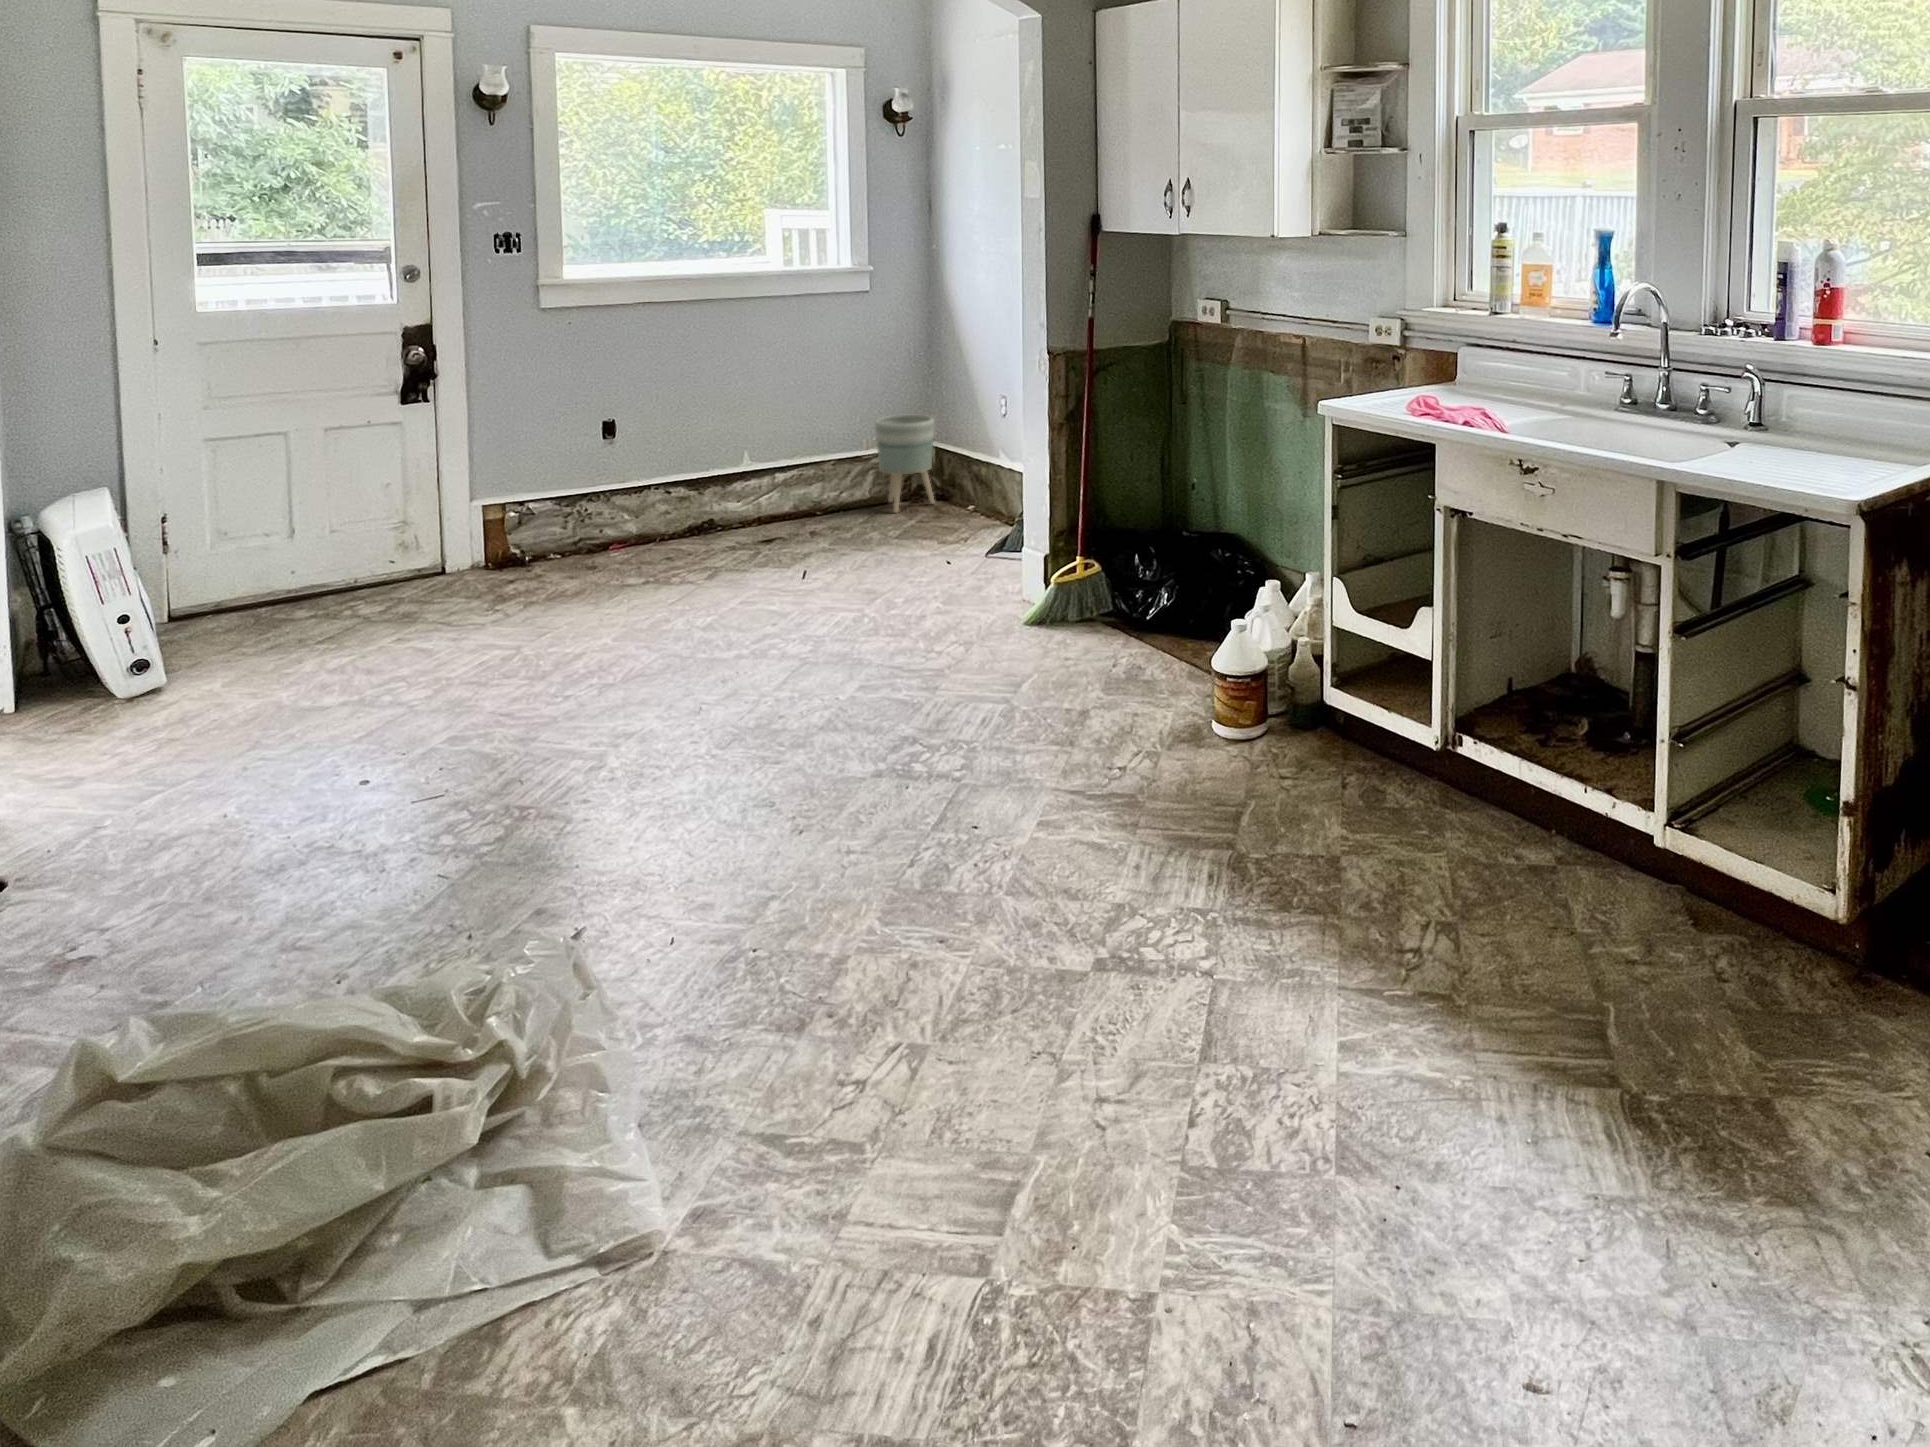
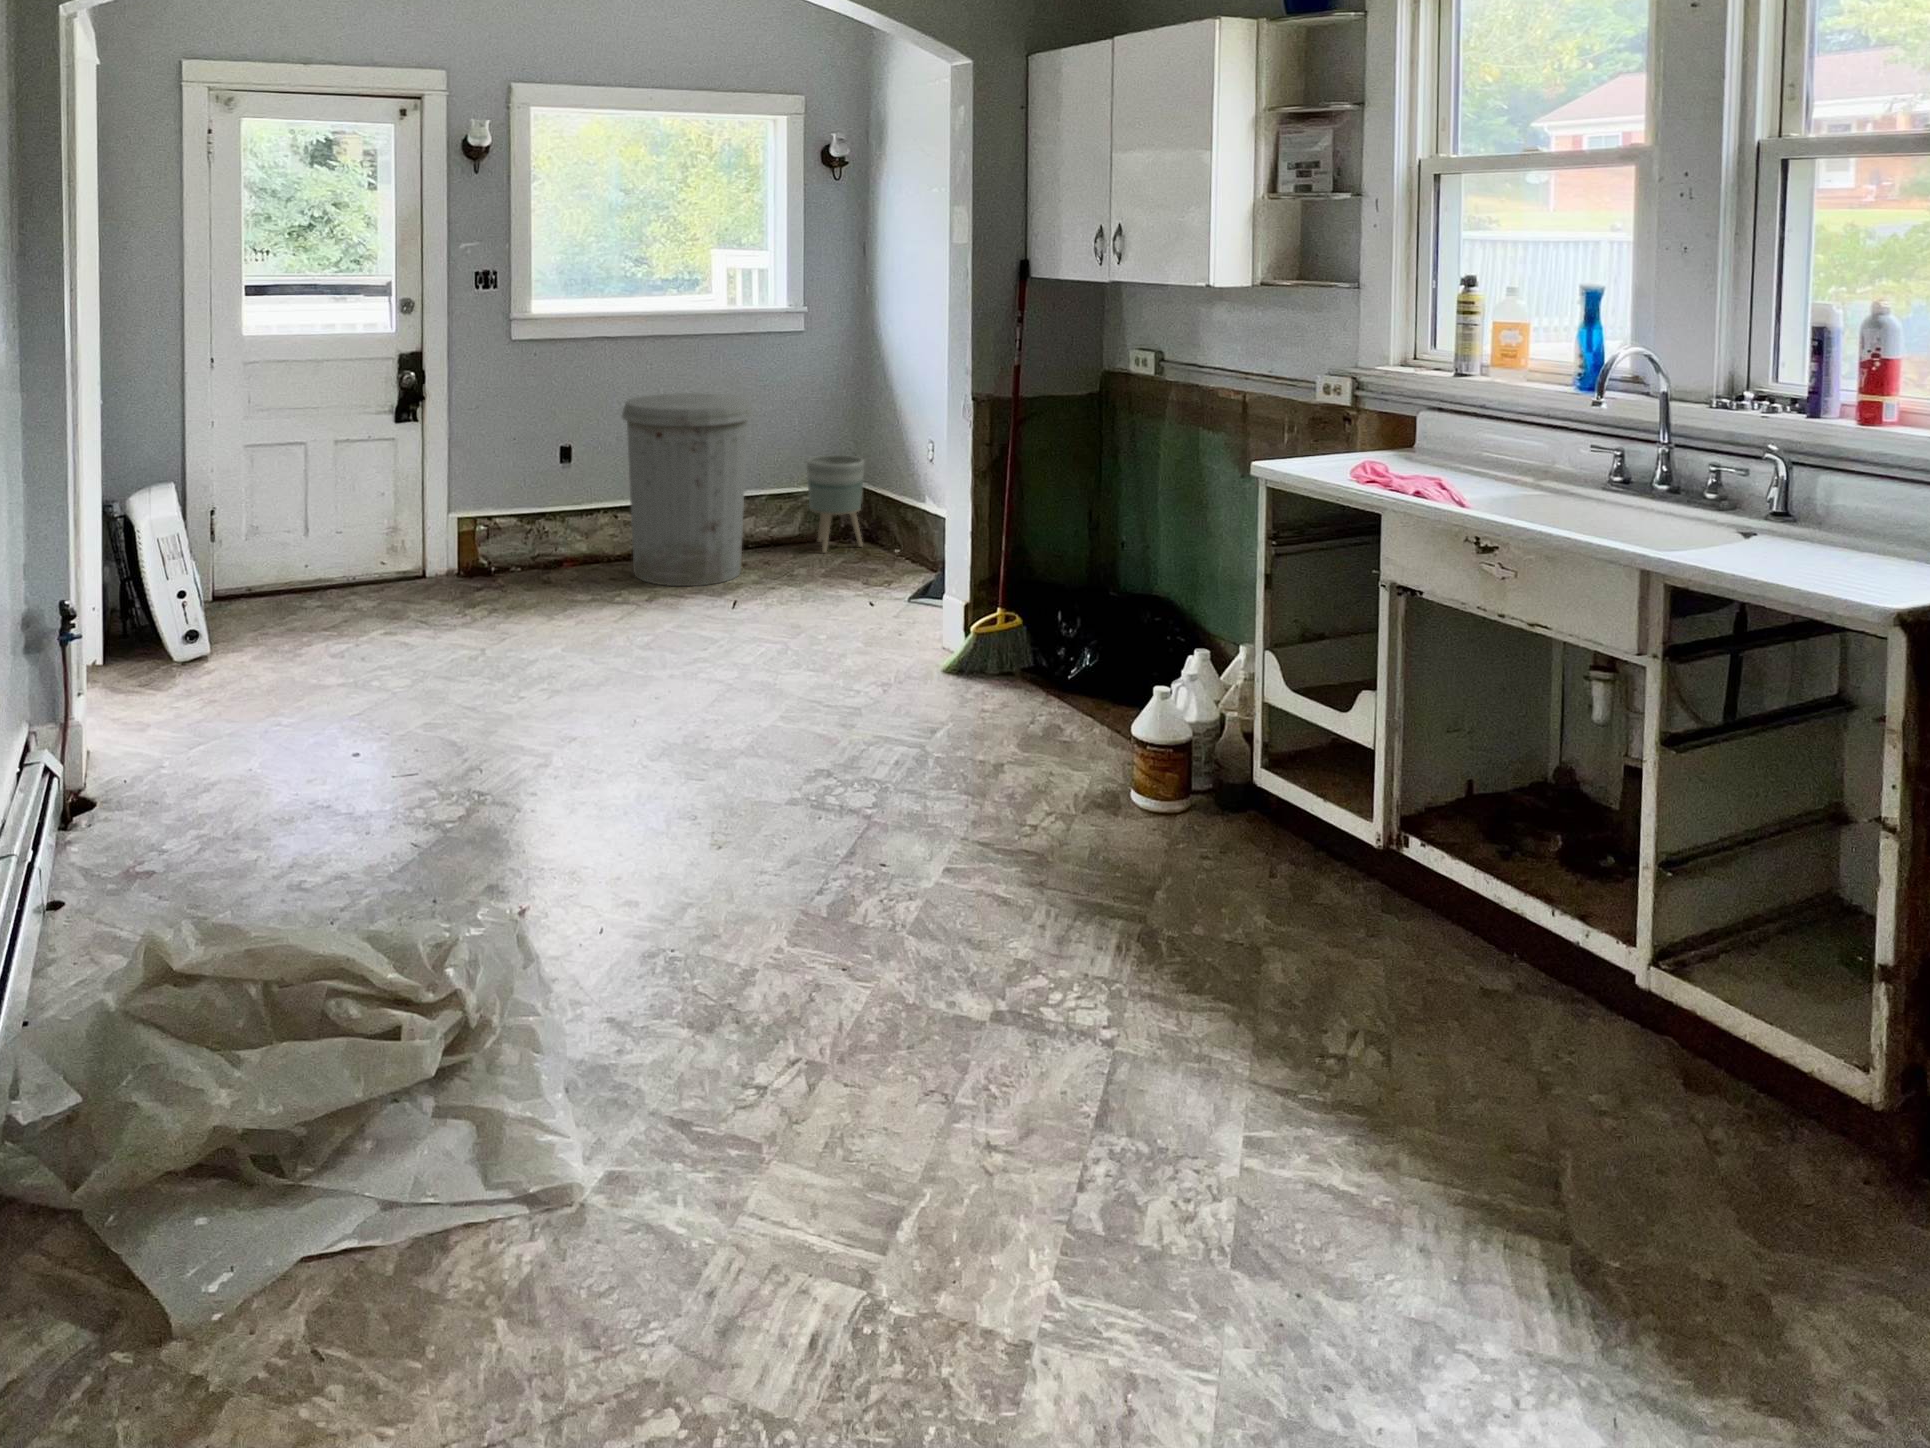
trash can: none [674,359,818,558] -> present [622,393,753,586]

